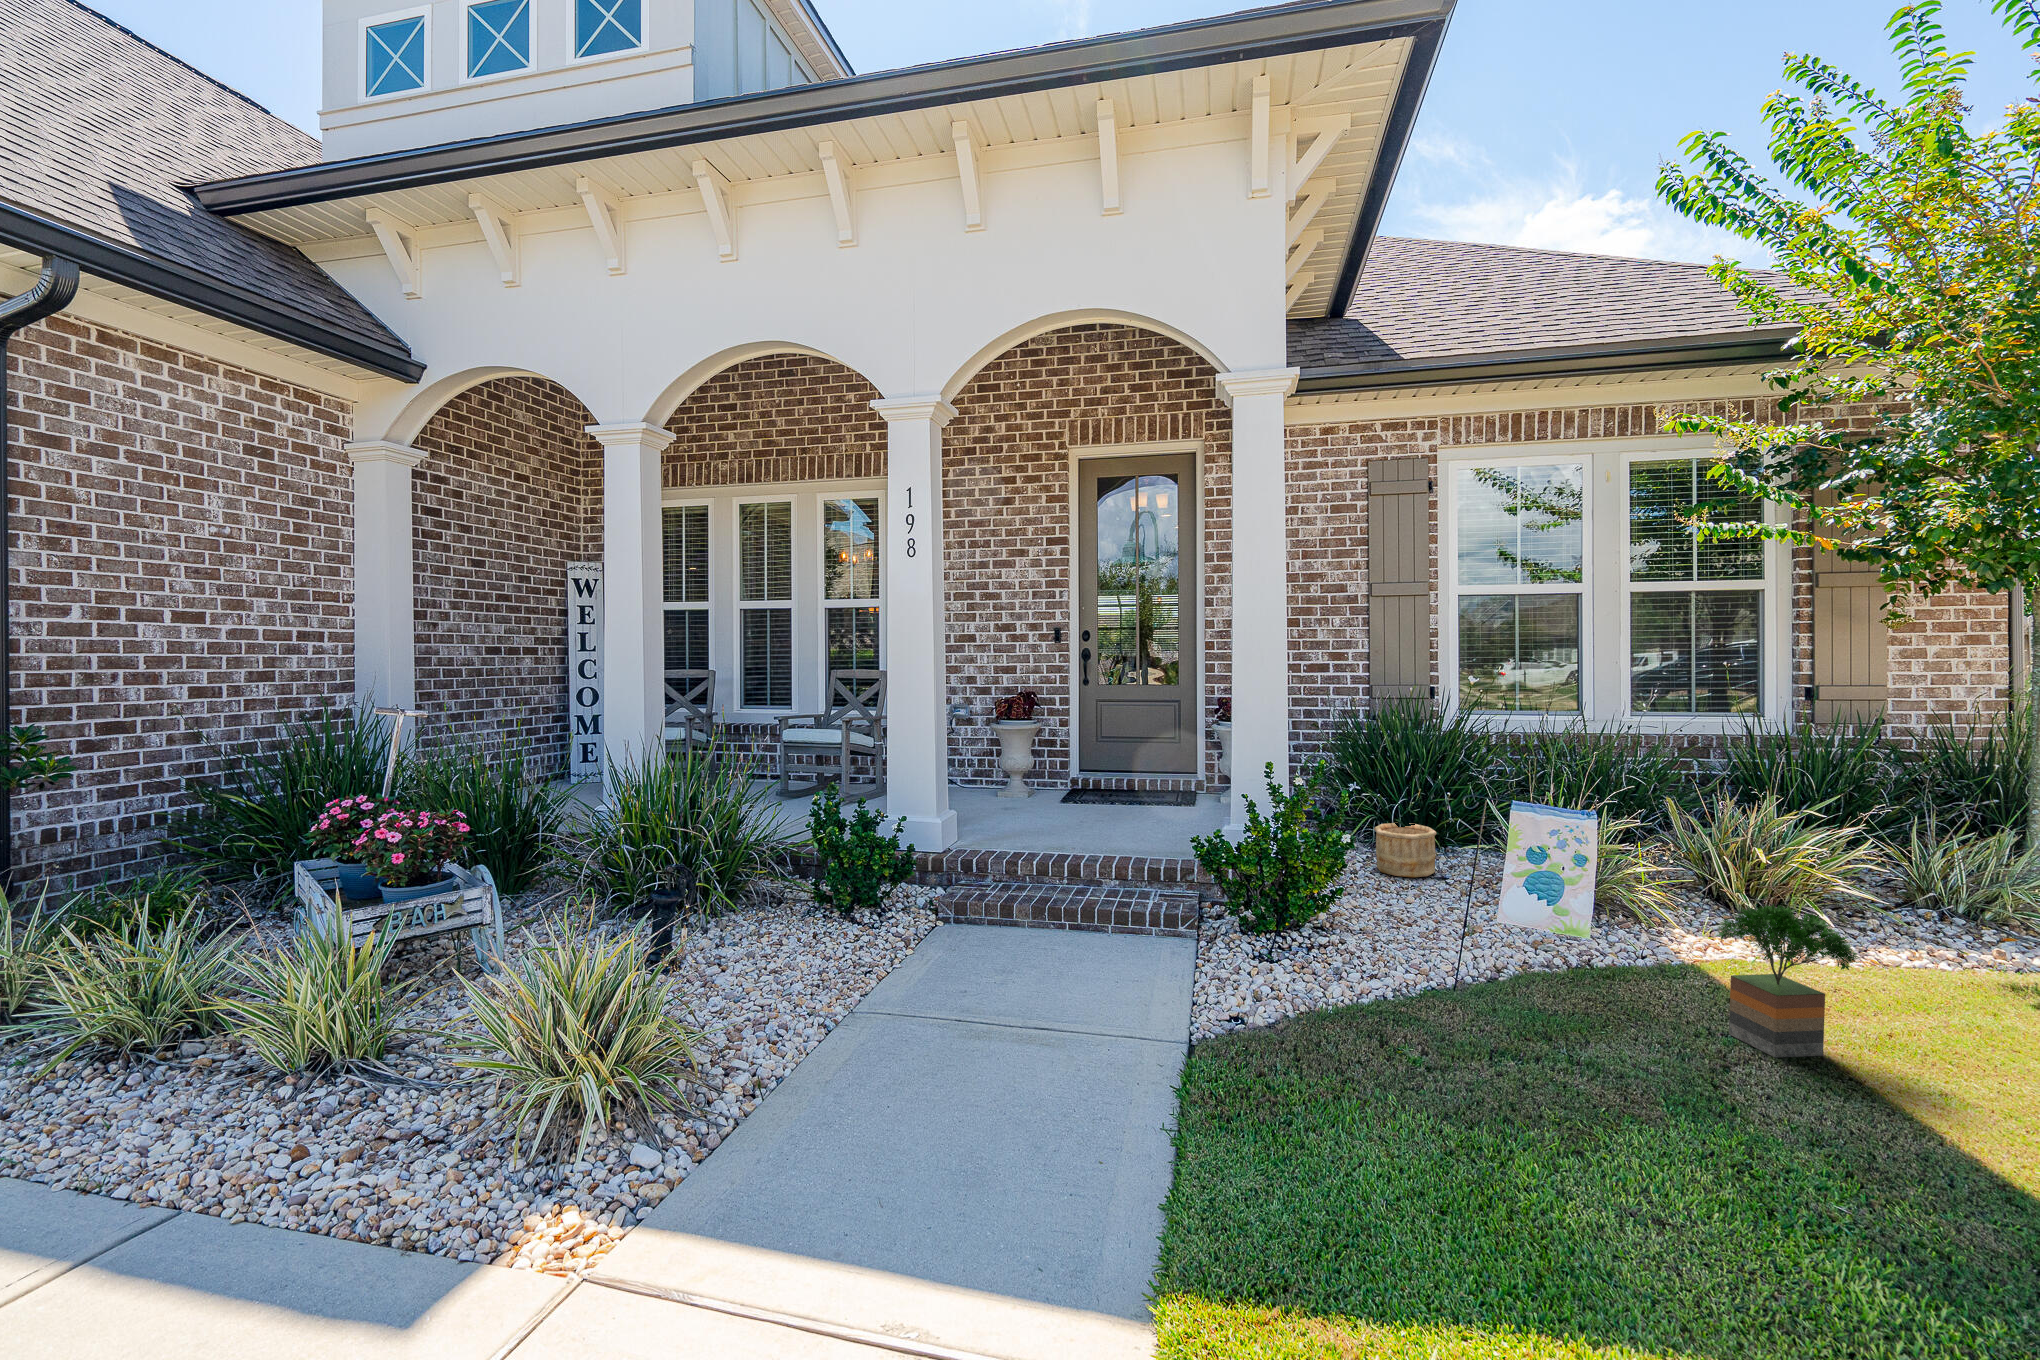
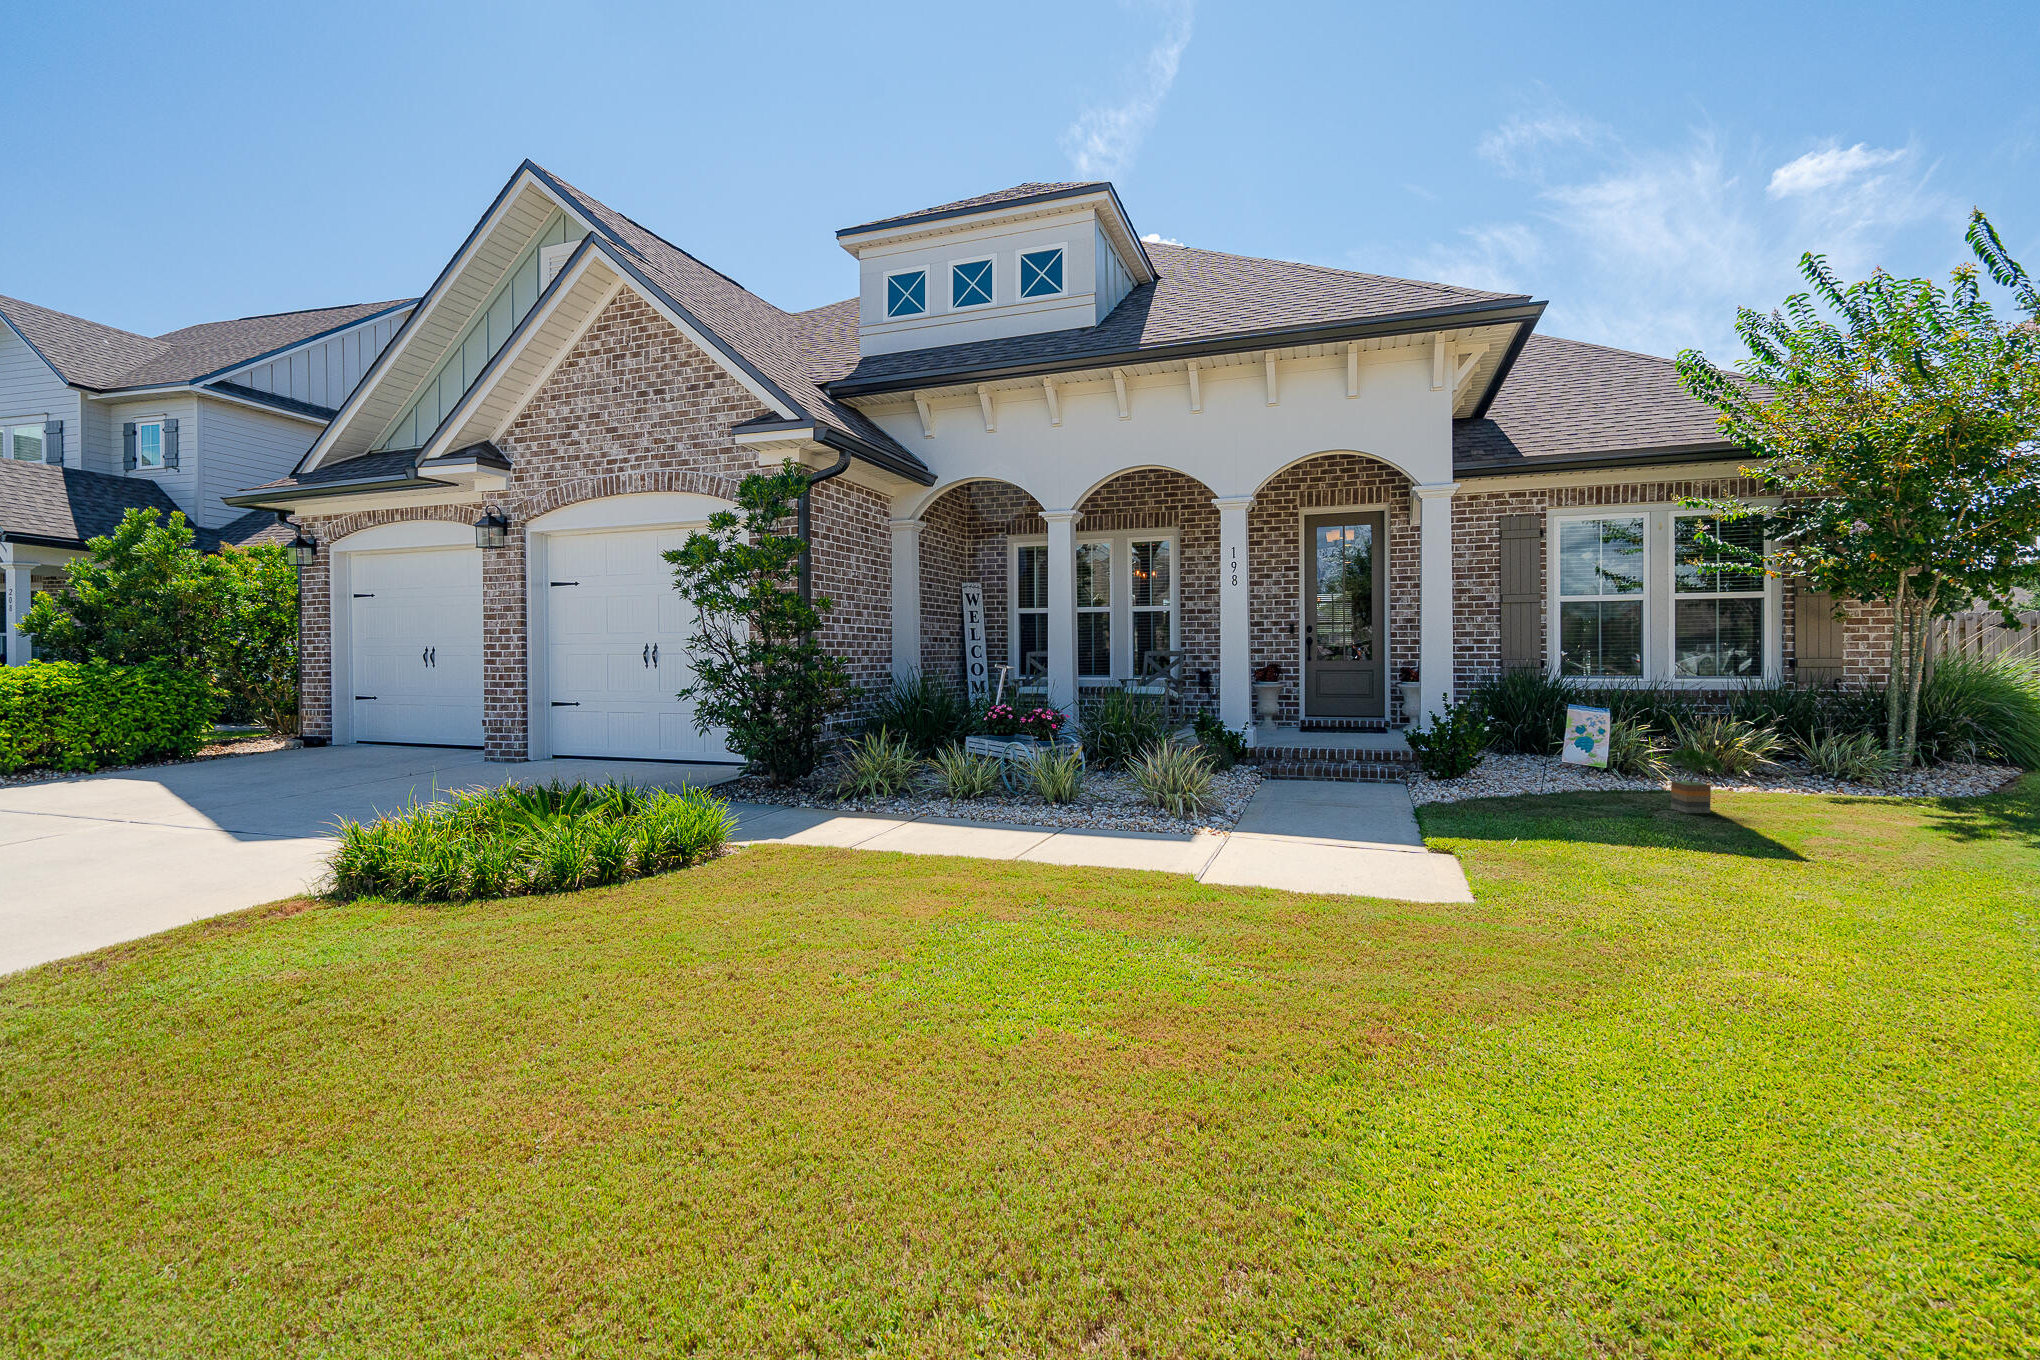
wooden bucket: present [1374,823,1437,877] -> none [1504,739,1542,768]

